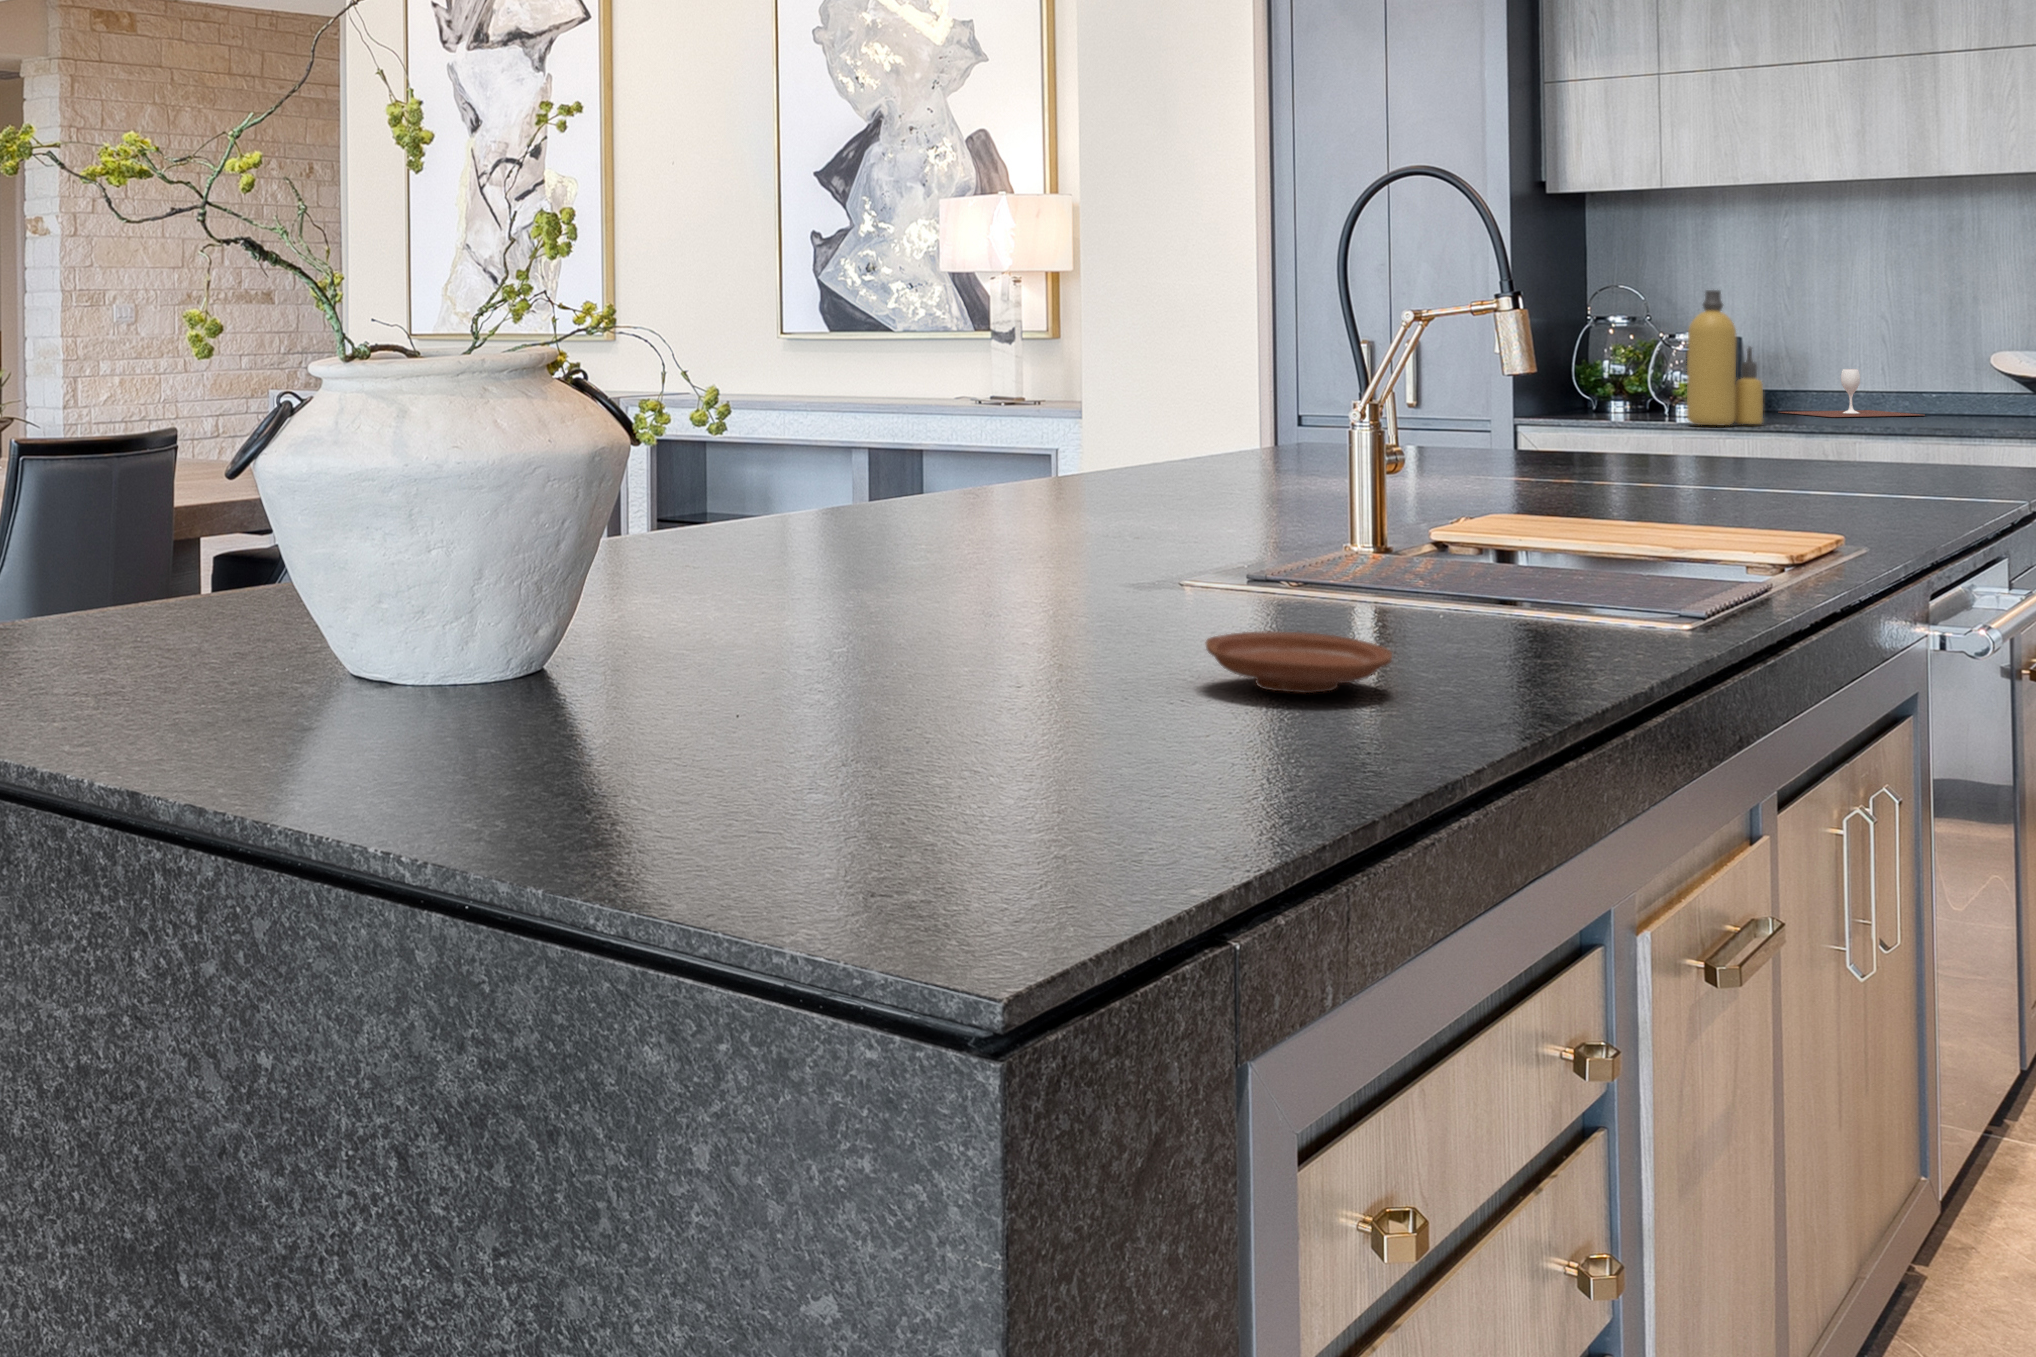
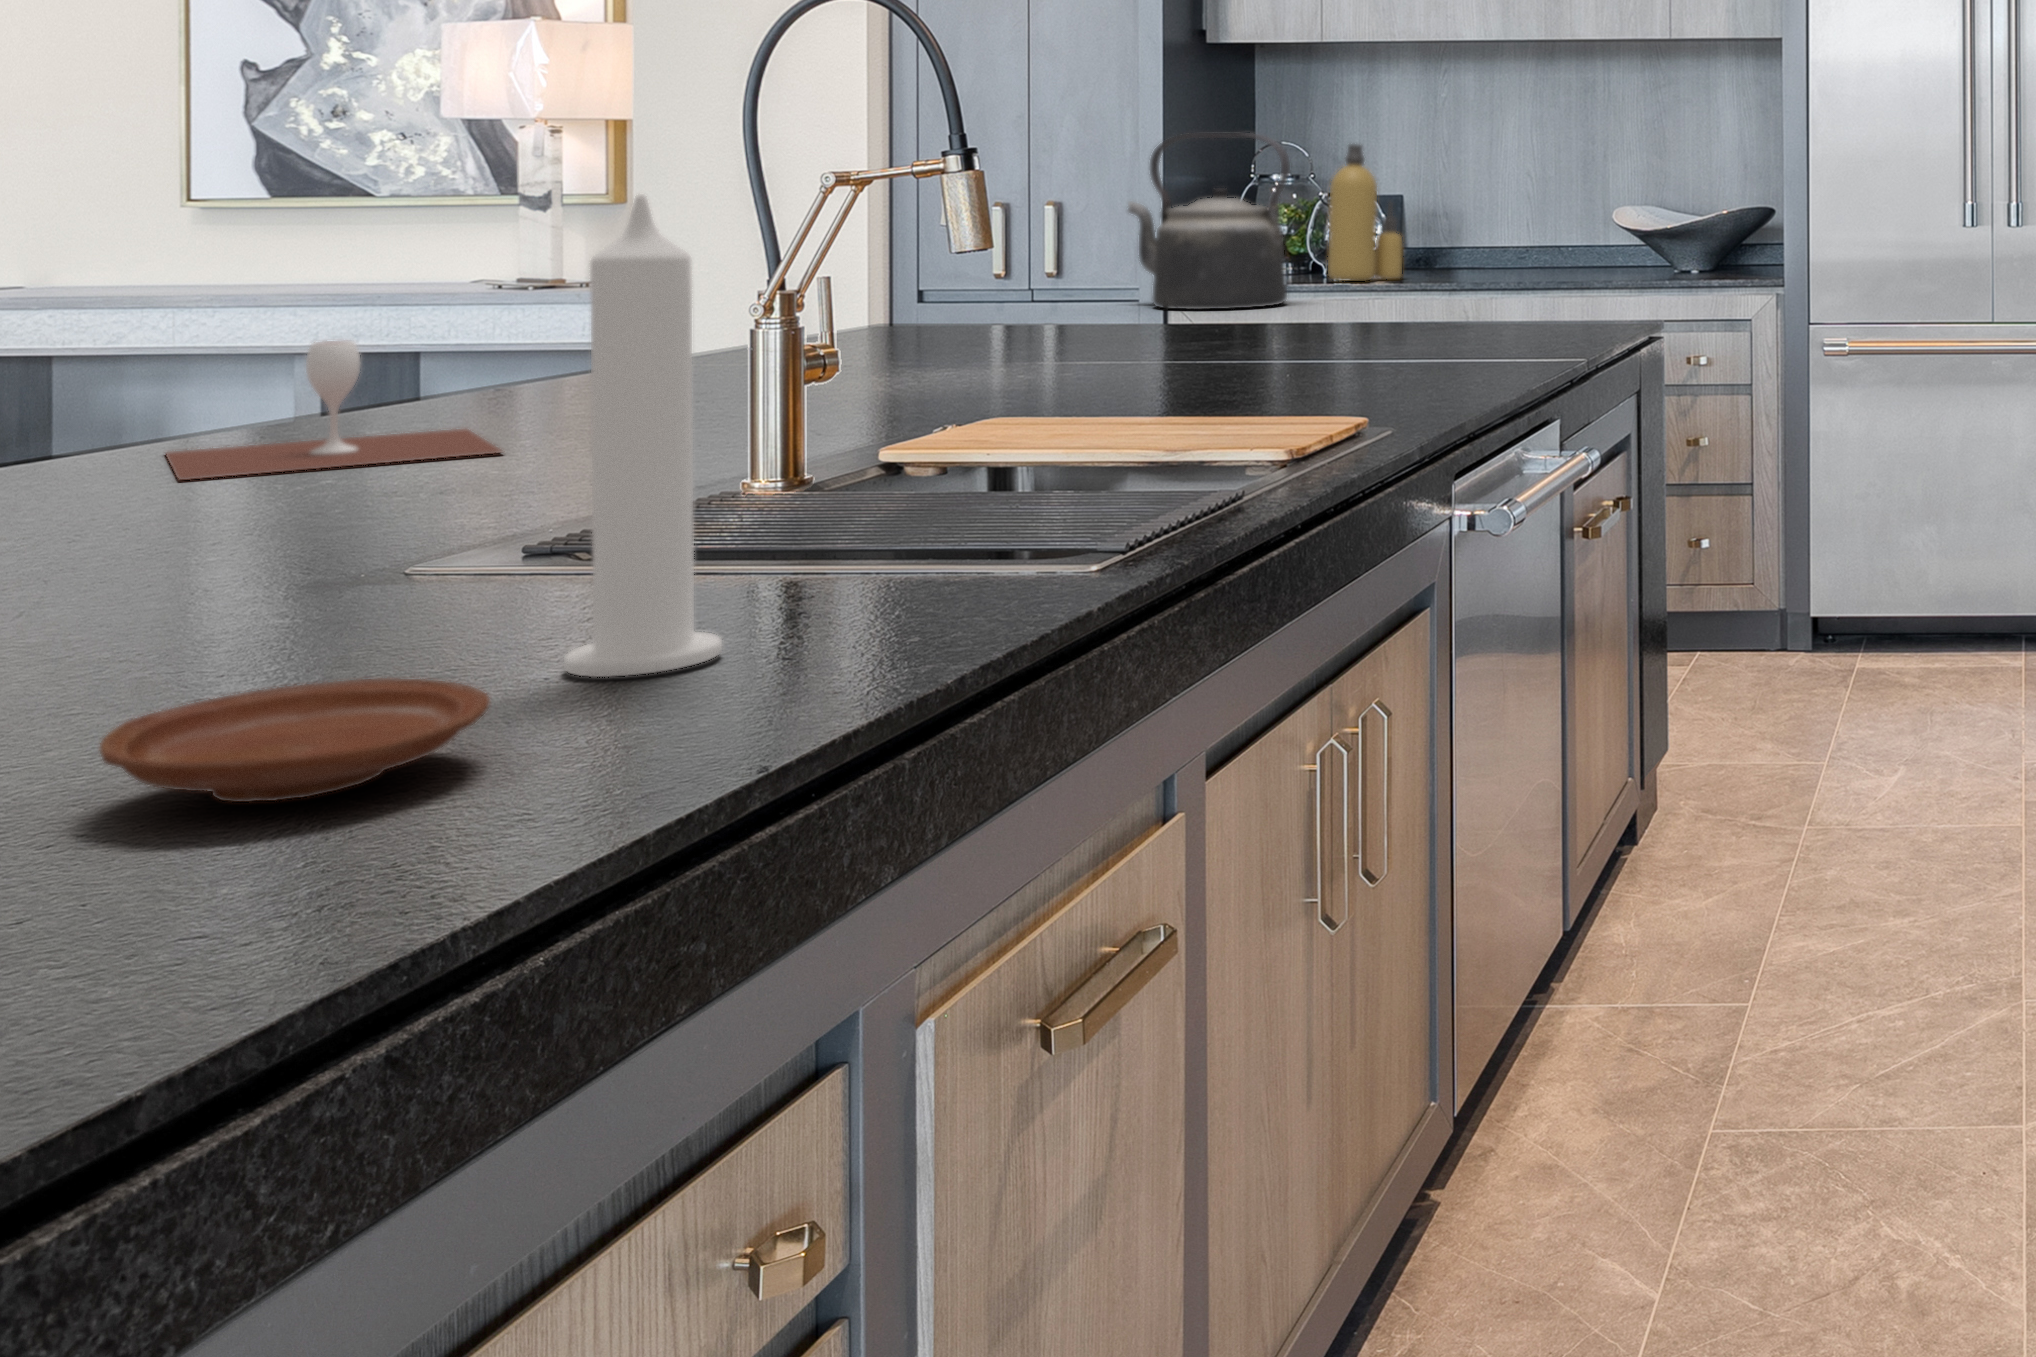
kettle: none [1511,281,1666,446] -> present [1128,133,1290,310]
candle: none [1375,334,1469,656] -> present [564,194,722,677]
wine glass: present [1781,369,1923,417] -> present [166,341,501,480]

